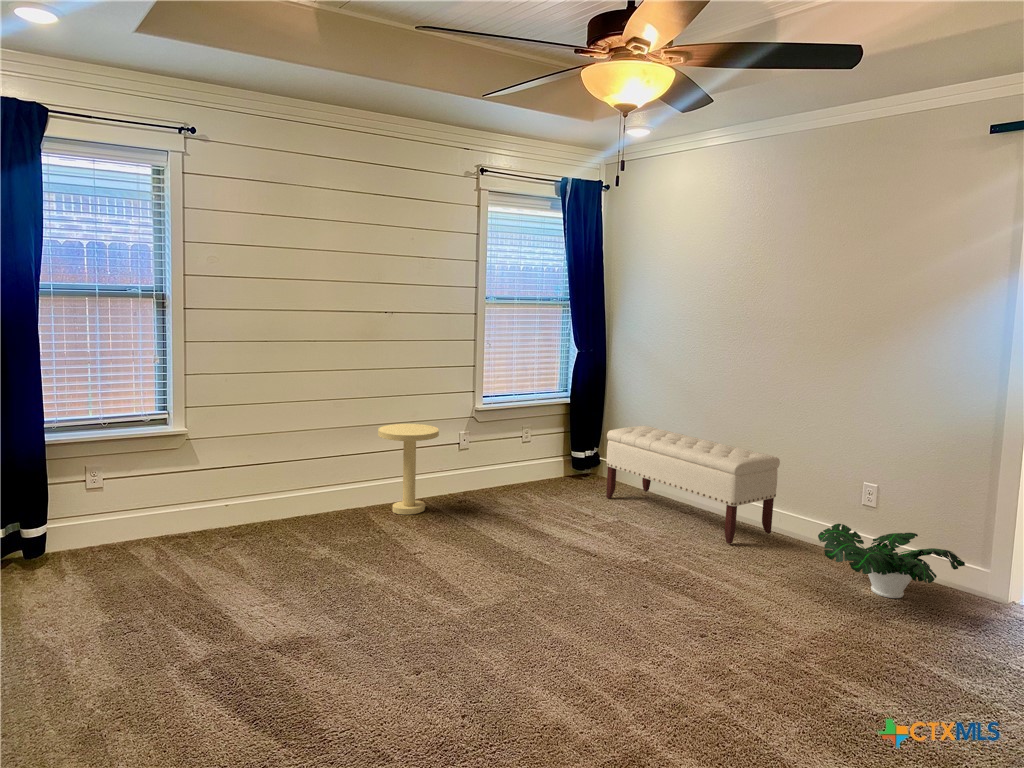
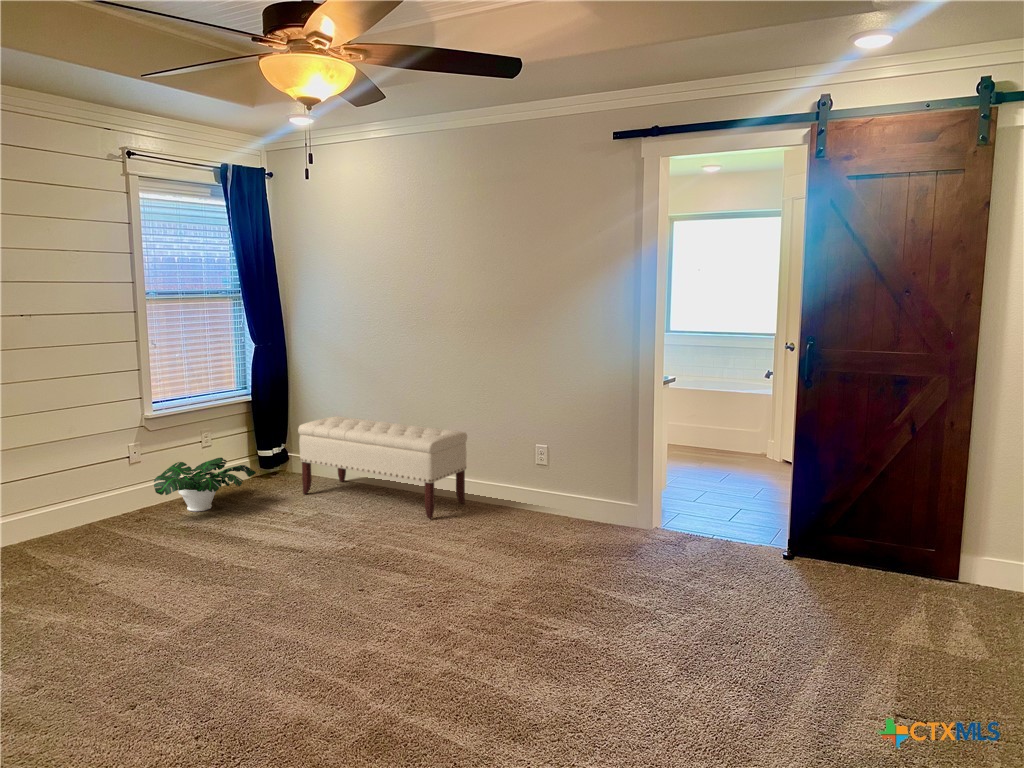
side table: present [378,424,439,515] -> none [20,442,103,550]
potted plant: present [818,524,965,598] -> present [154,458,256,511]

